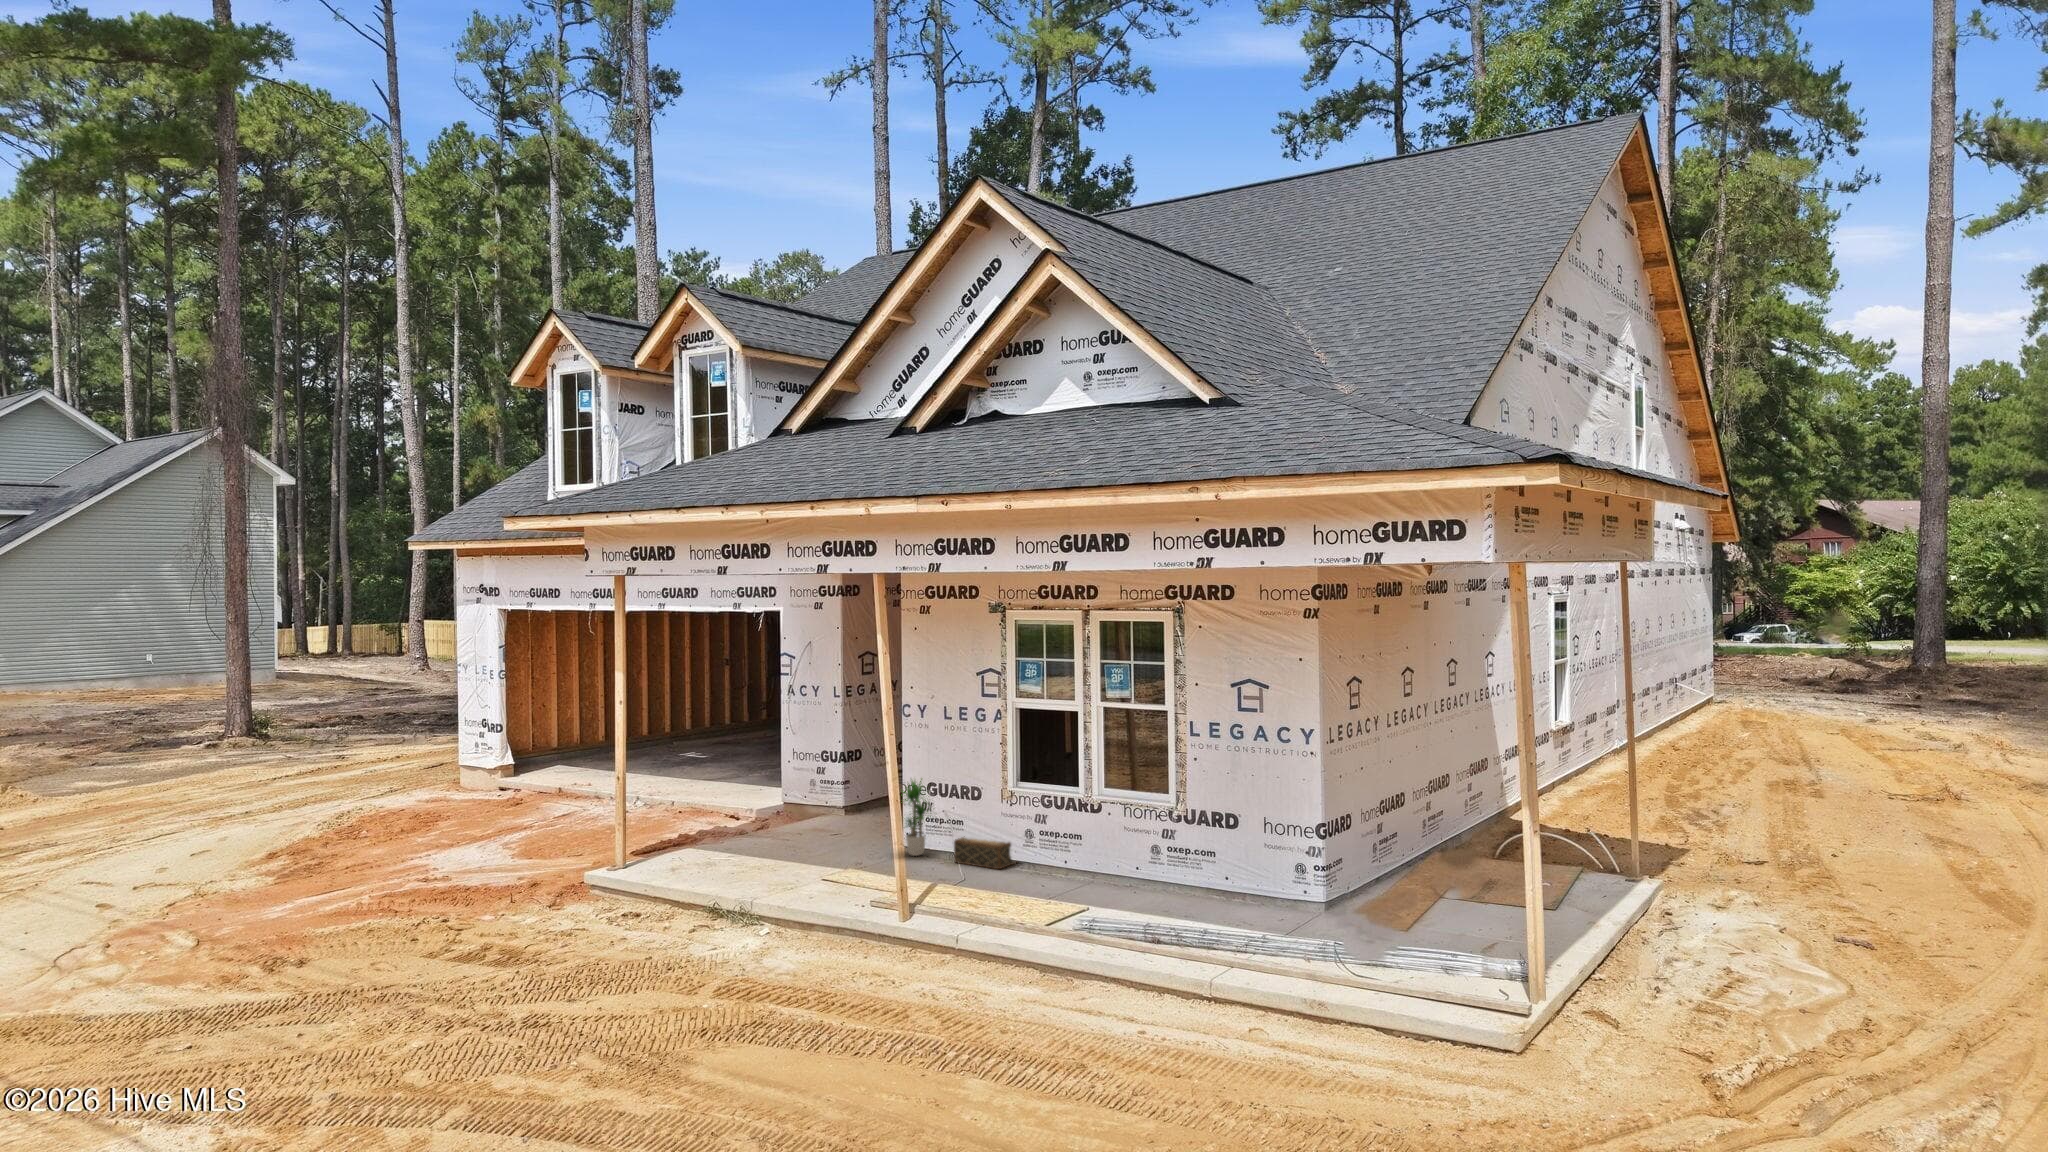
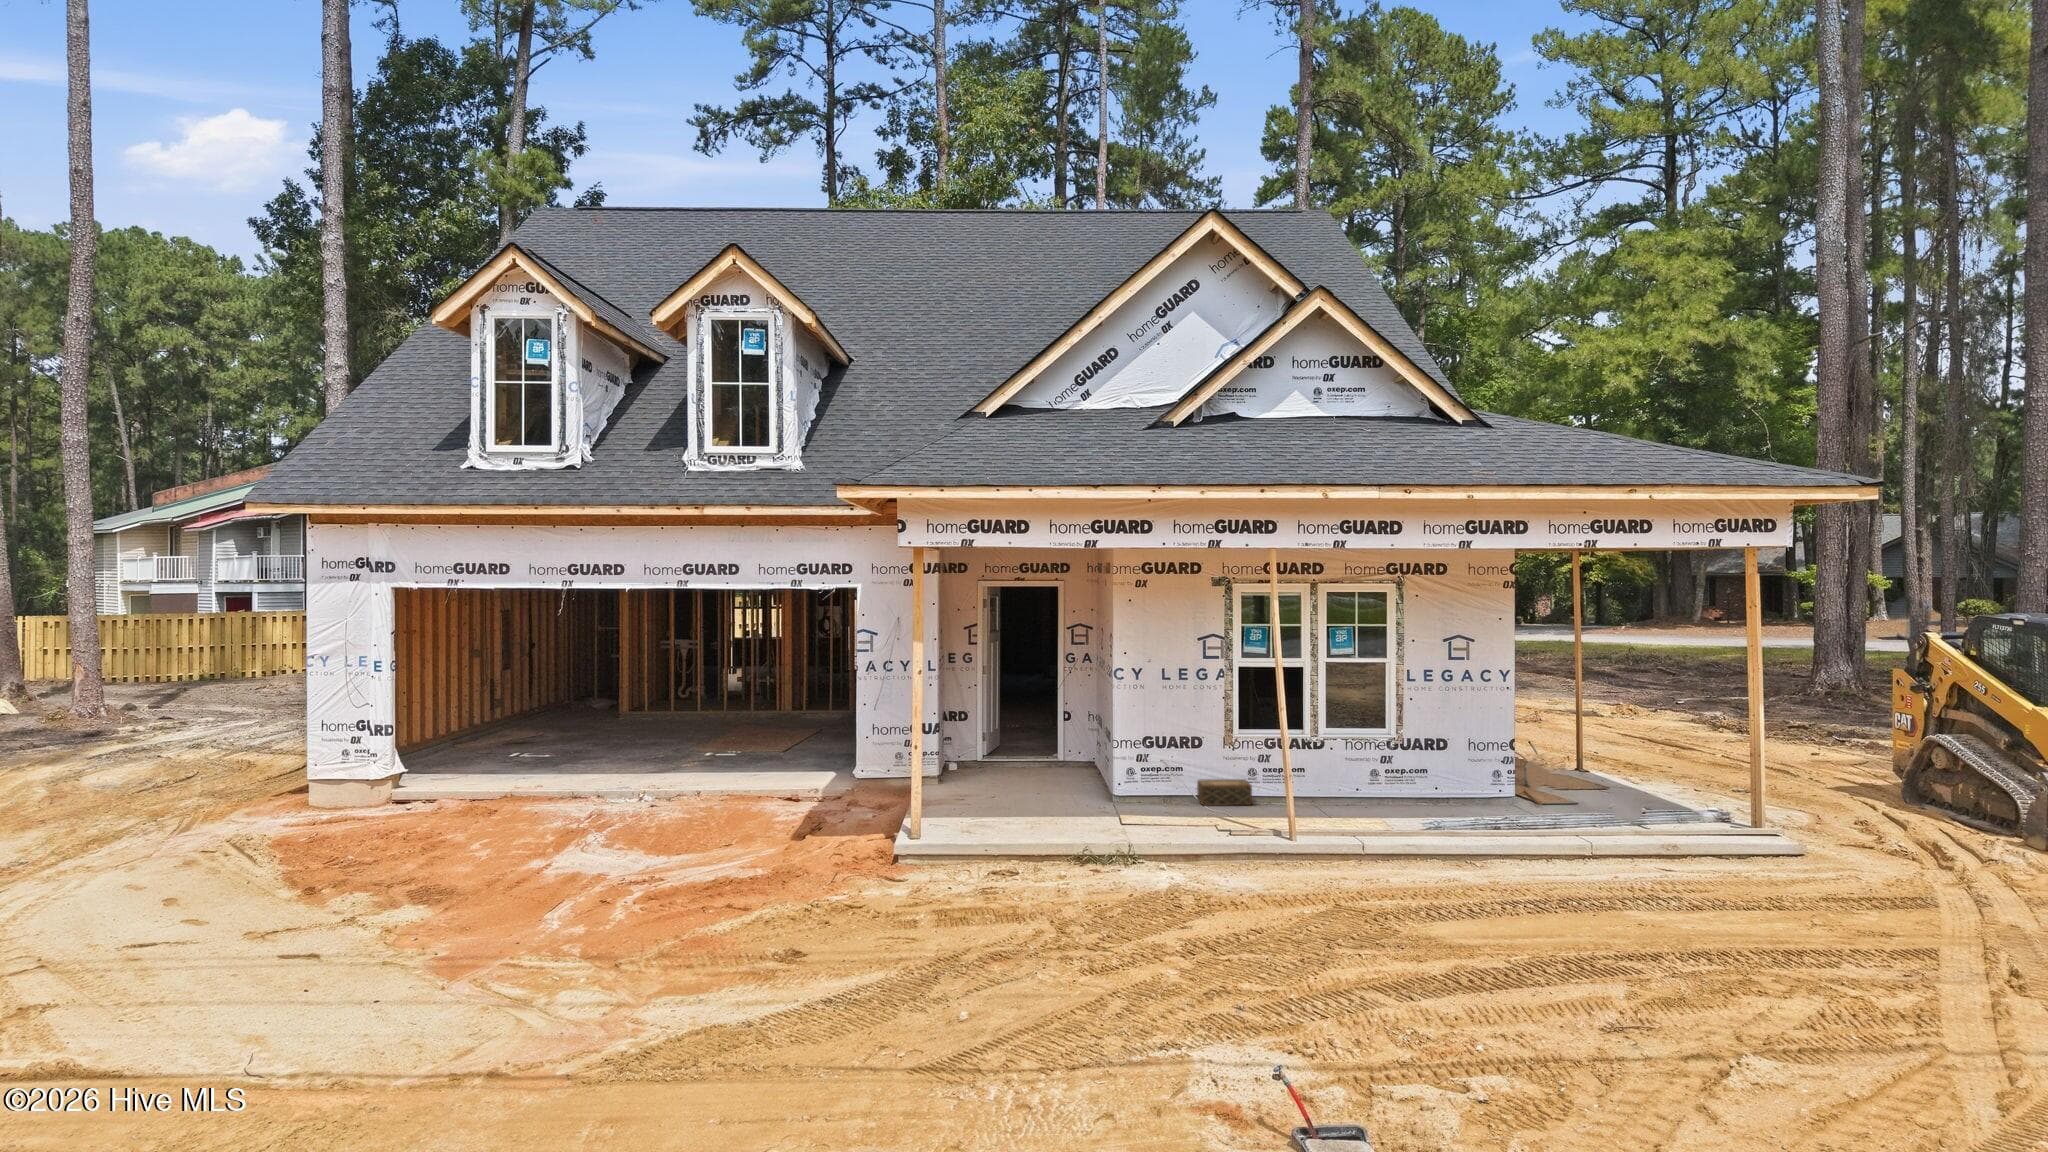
potted plant: present [900,778,932,856] -> none [1131,733,1178,805]

